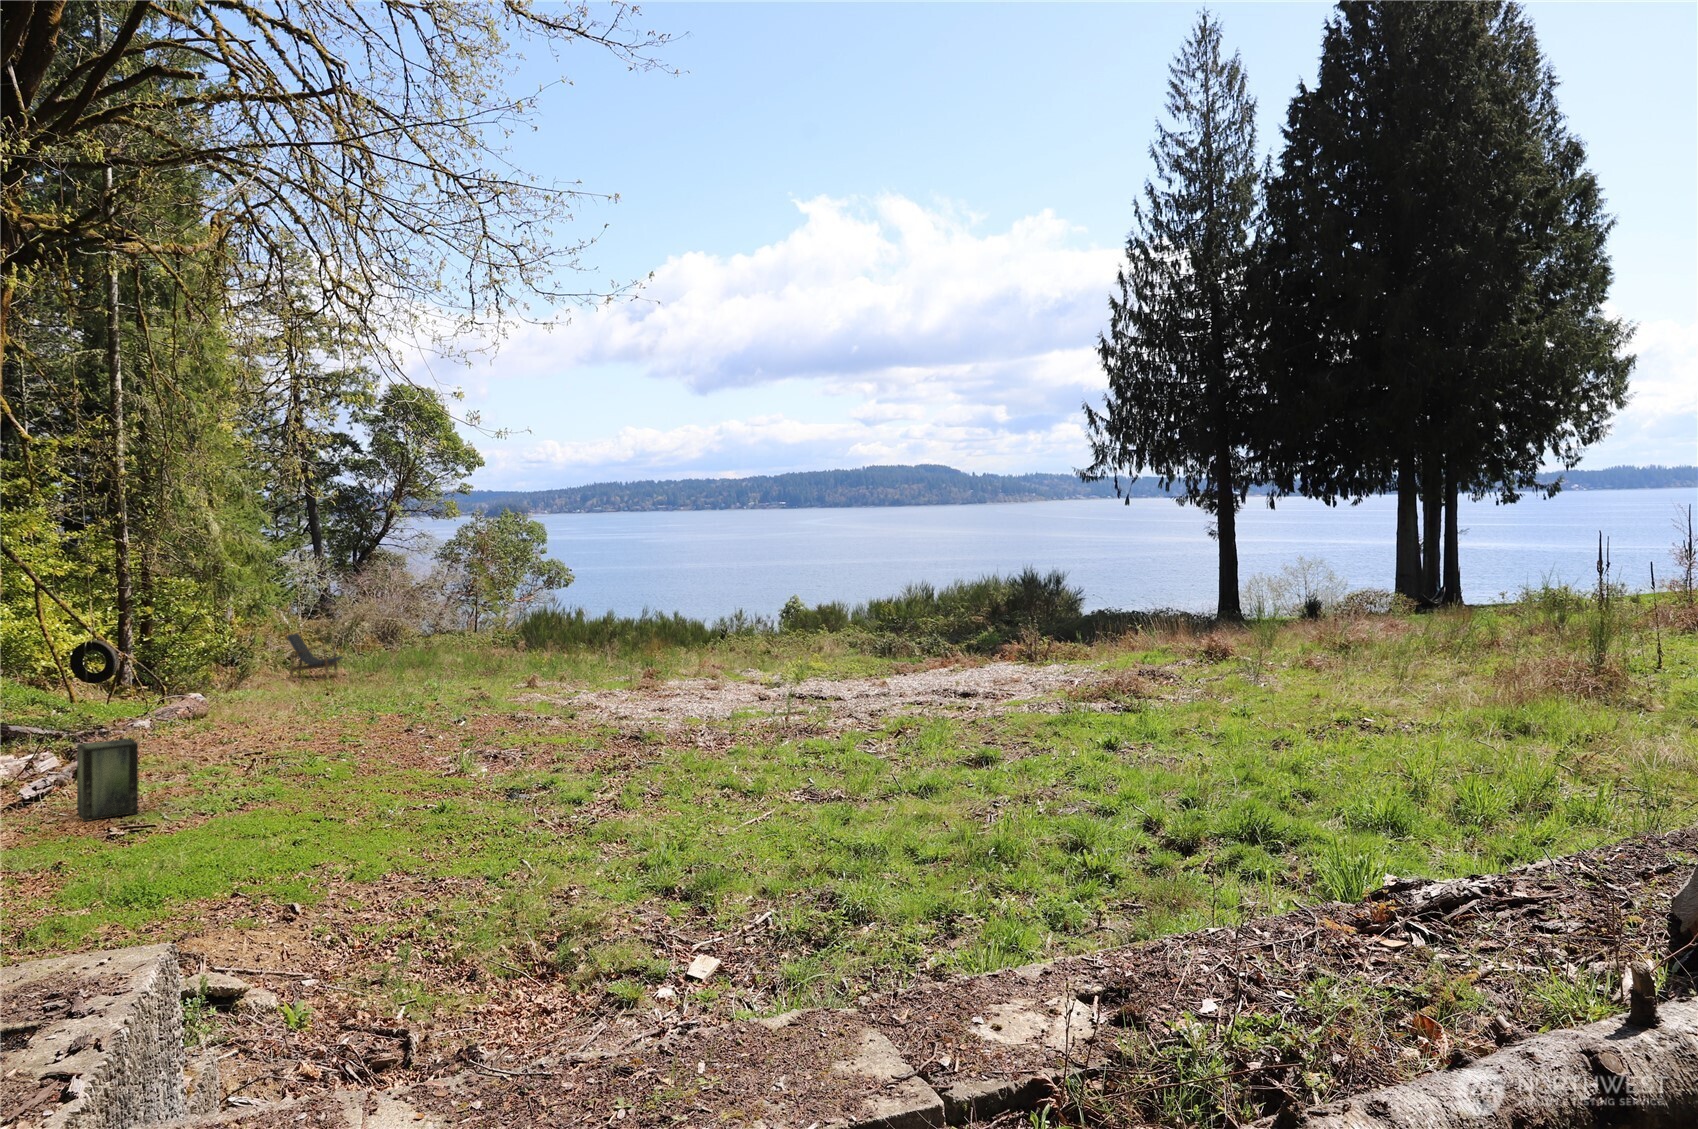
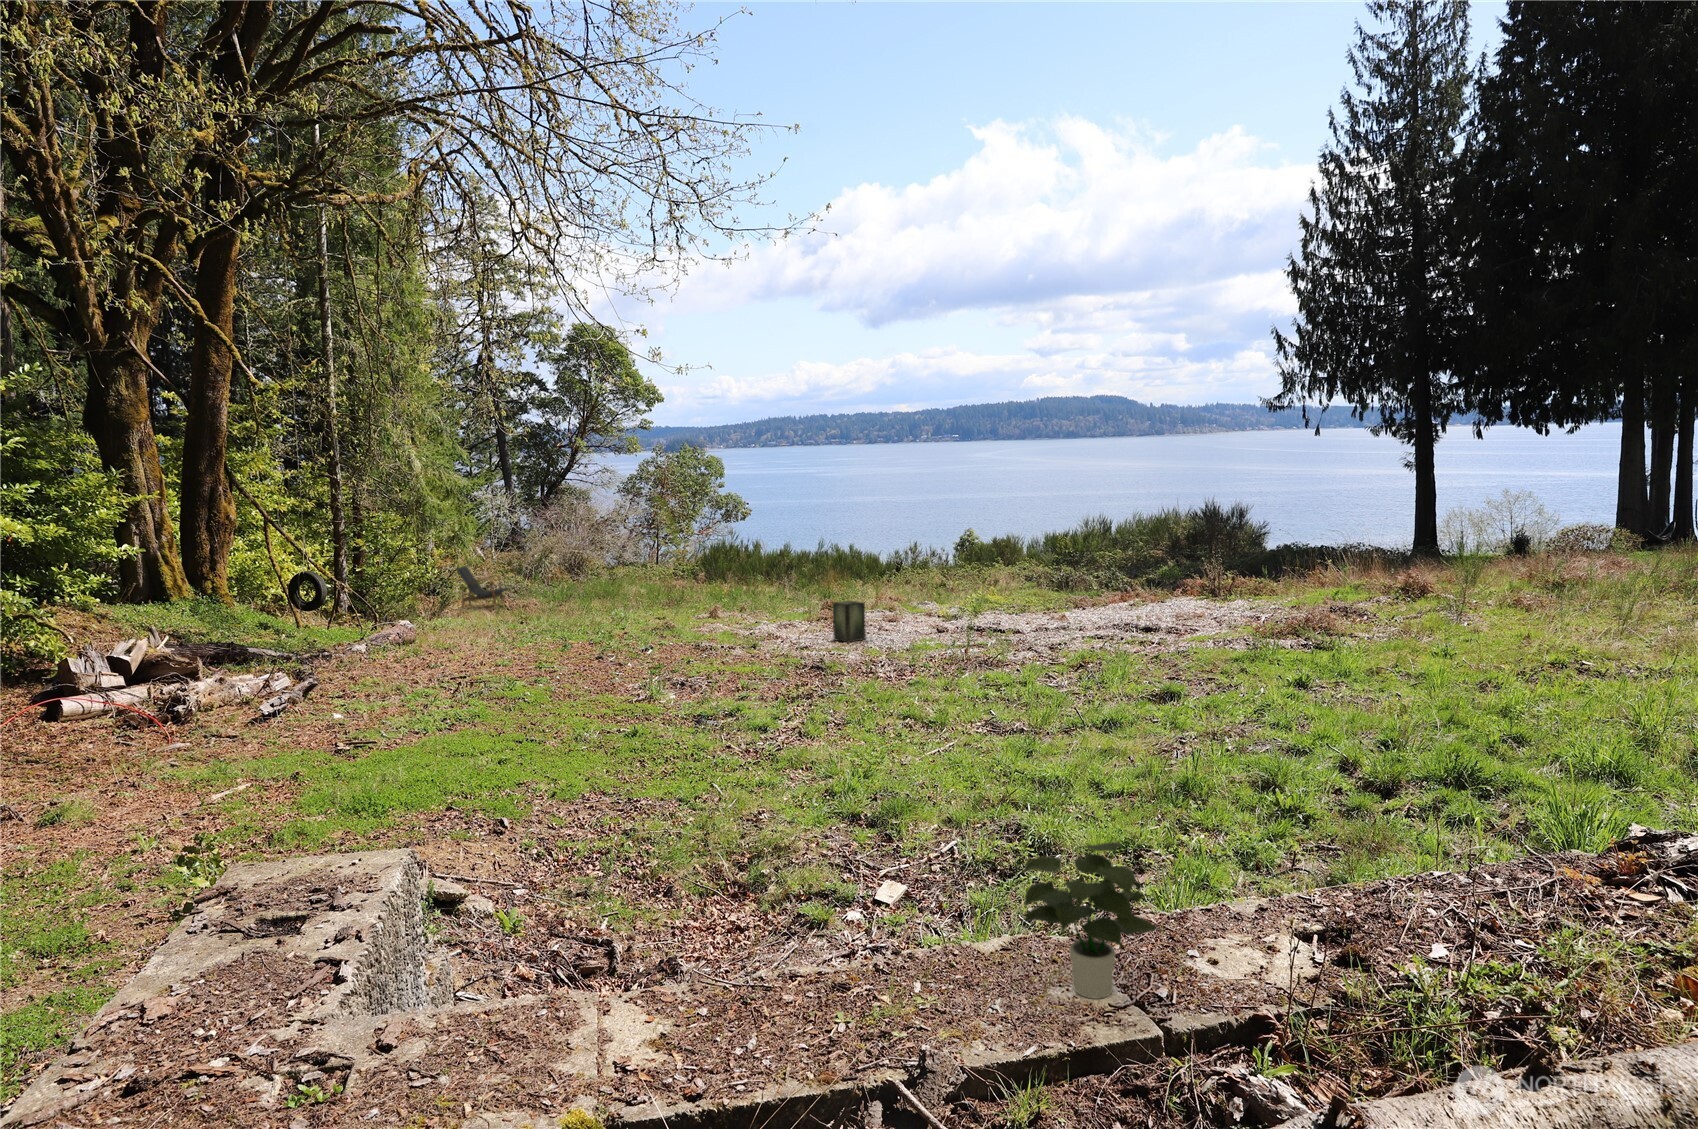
storage box: present [77,739,138,821] -> present [833,601,866,642]
potted plant: none [808,906,948,1071] -> present [1023,842,1161,999]

